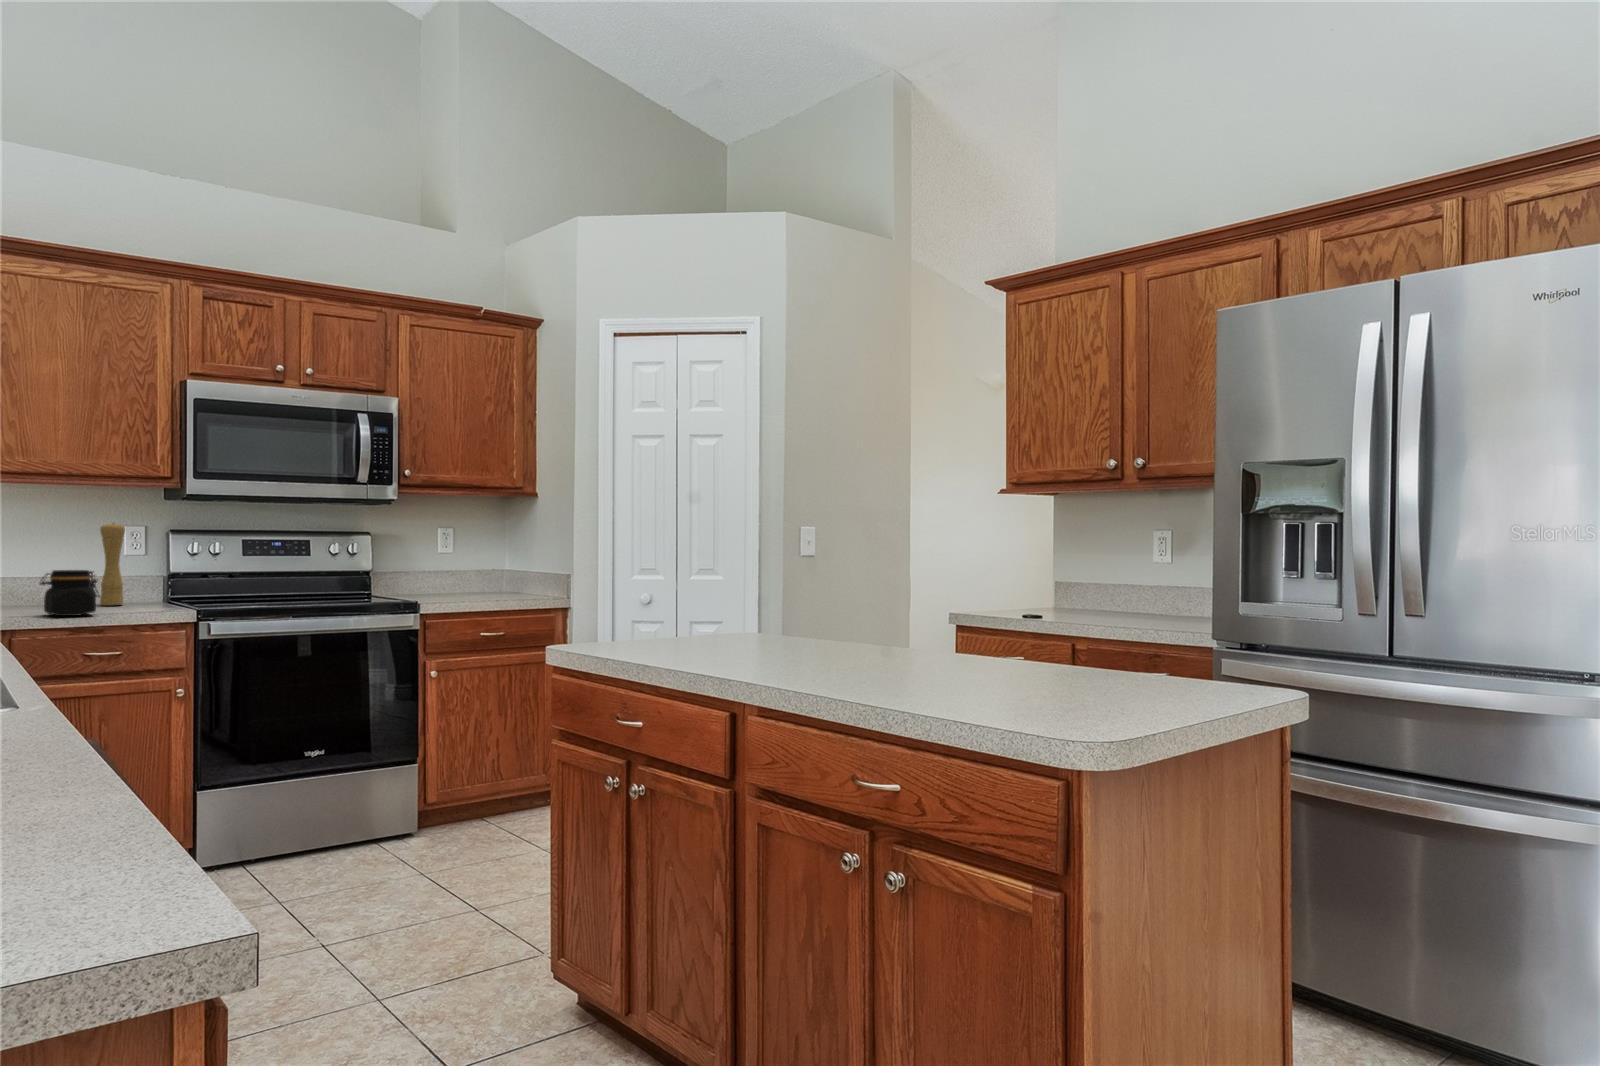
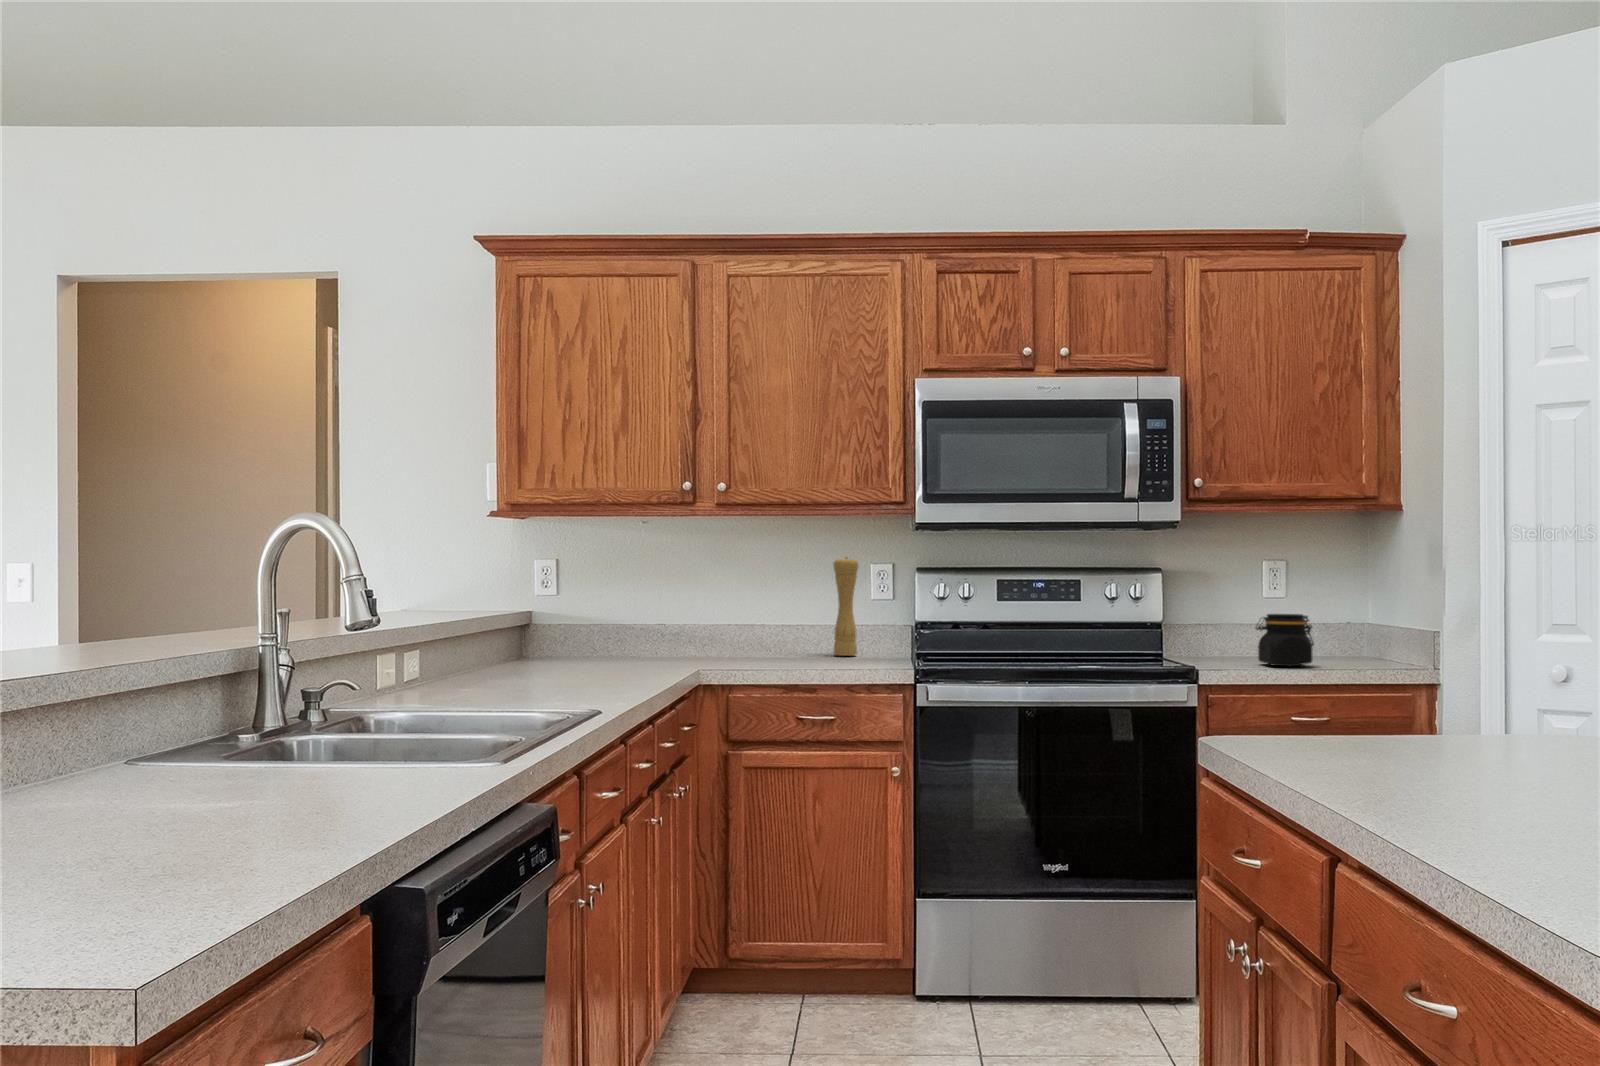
jar: present [40,570,99,616] -> present [1256,614,1314,666]

